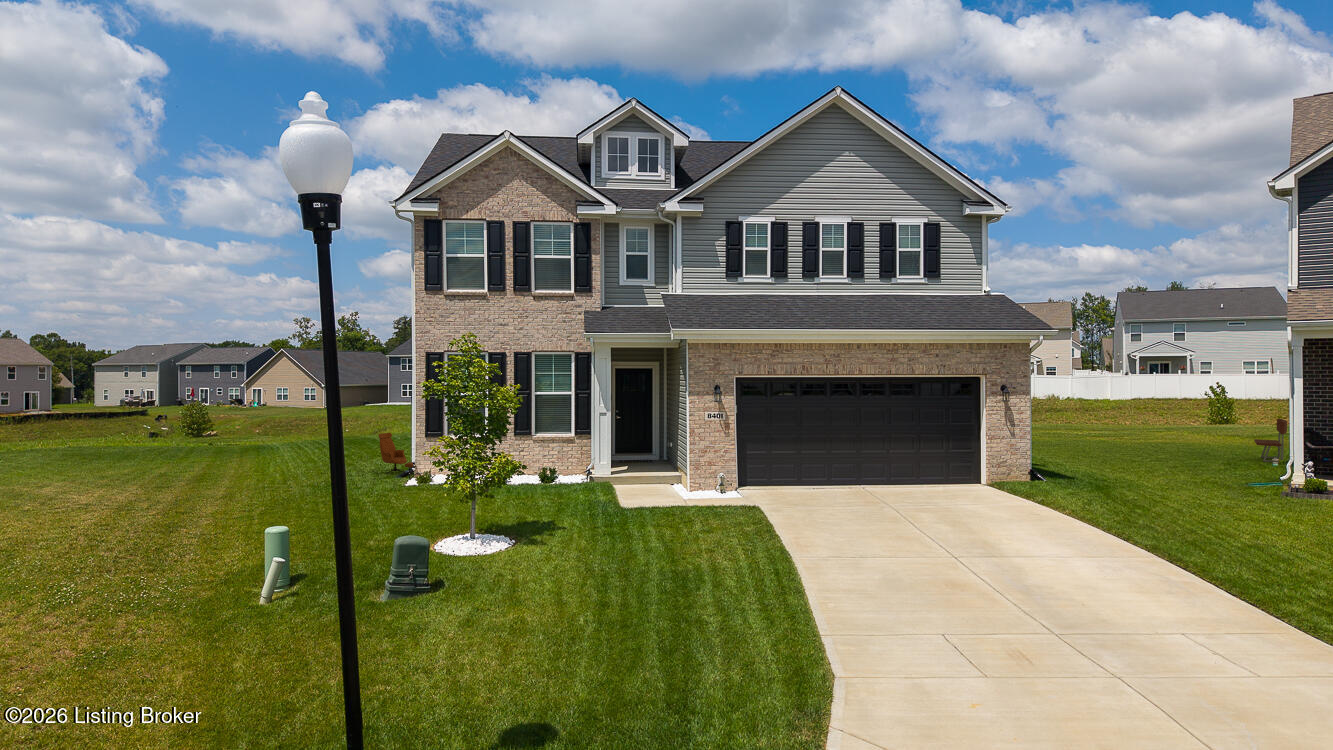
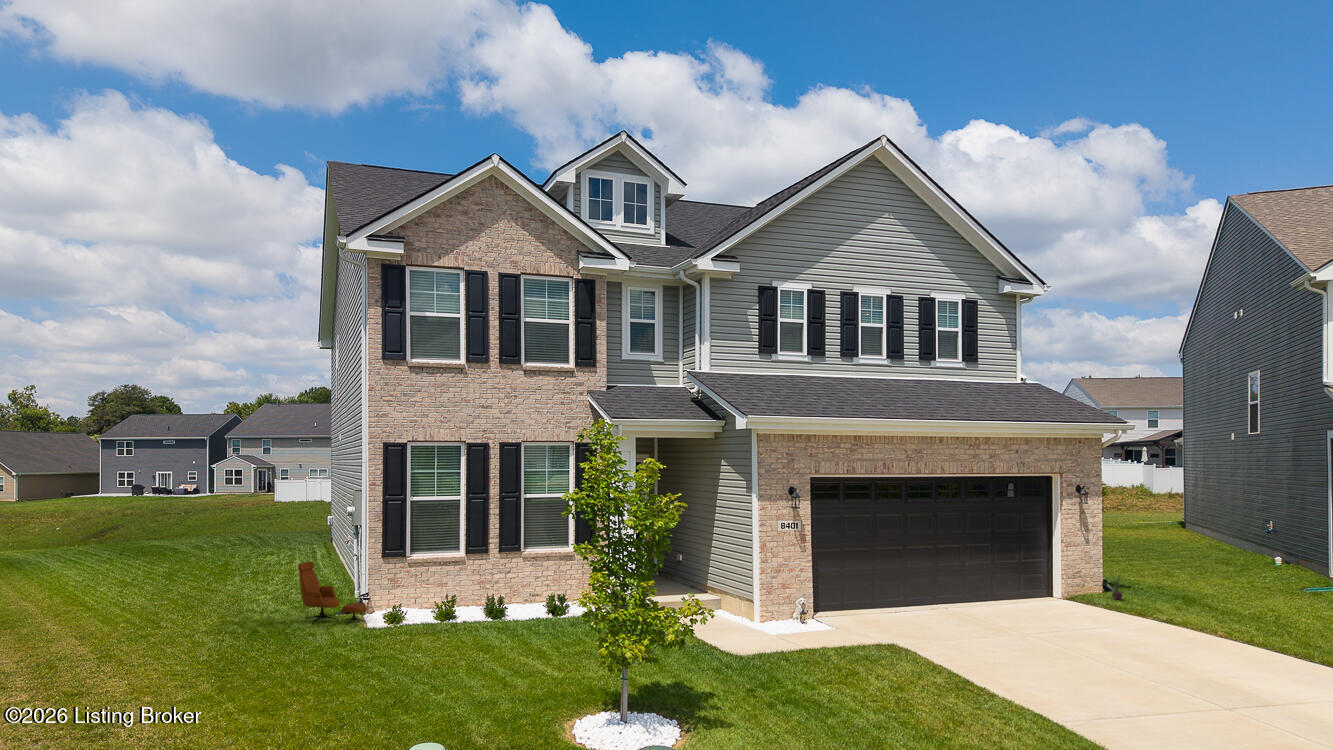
bench: present [1254,419,1287,463] -> none [1224,510,1261,555]
decorative plant: none [1017,464,1046,488] -> present [1110,575,1123,600]

